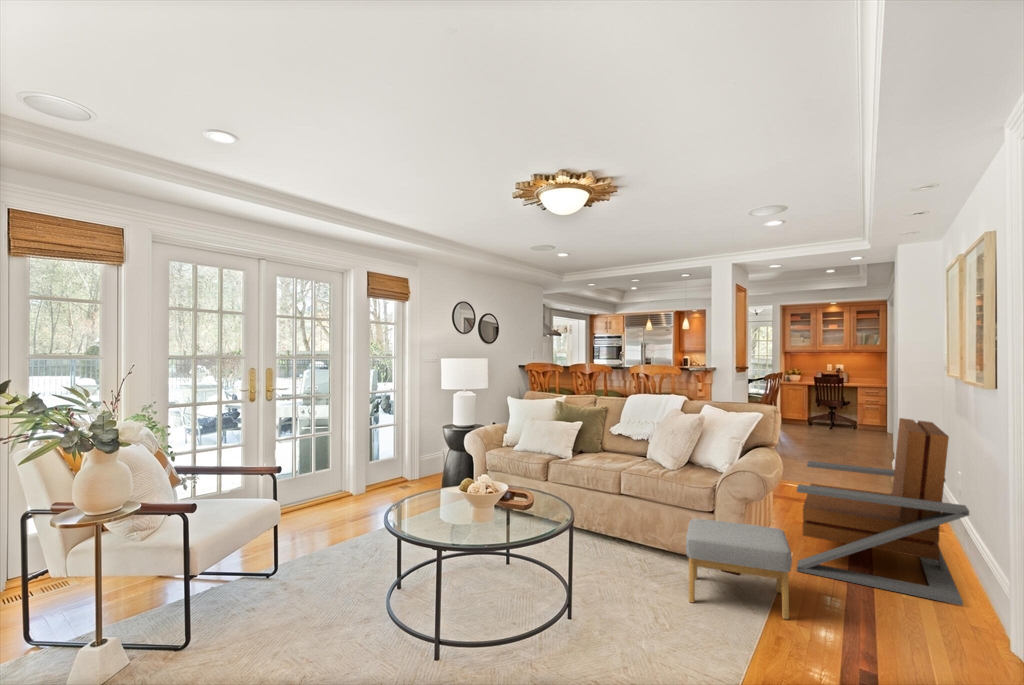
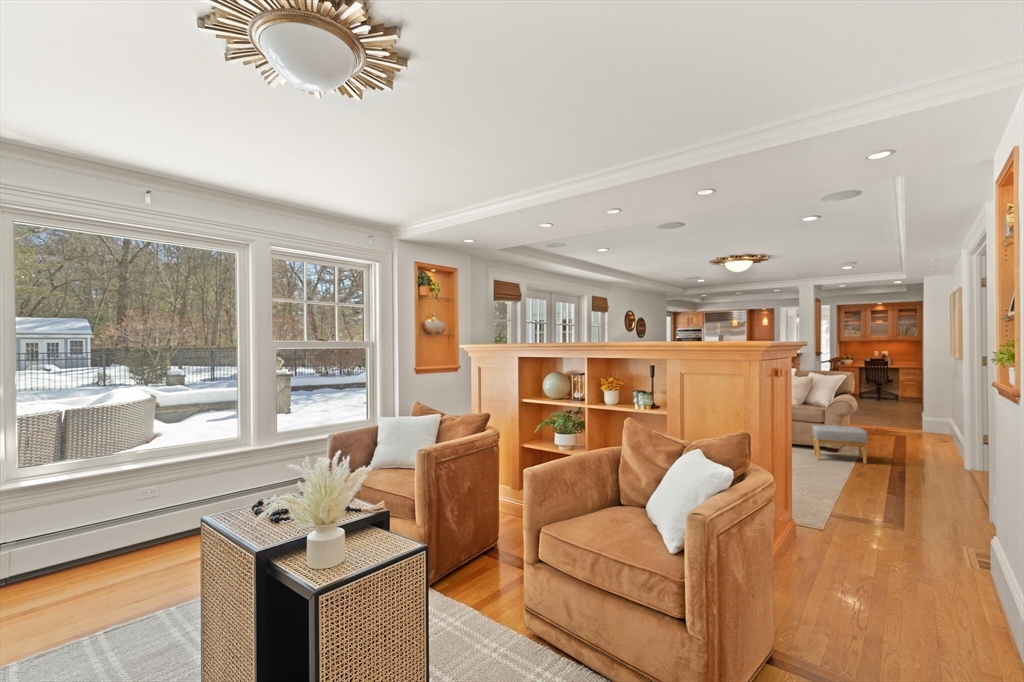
lounge chair: present [797,418,969,605] -> none [867,377,954,461]

